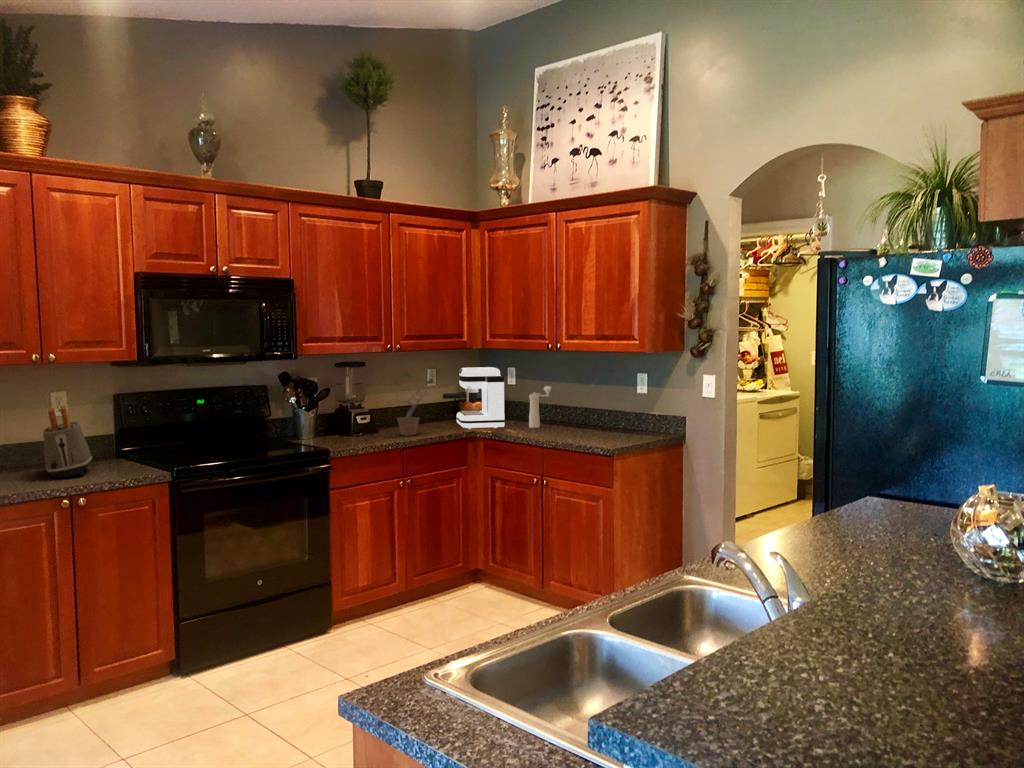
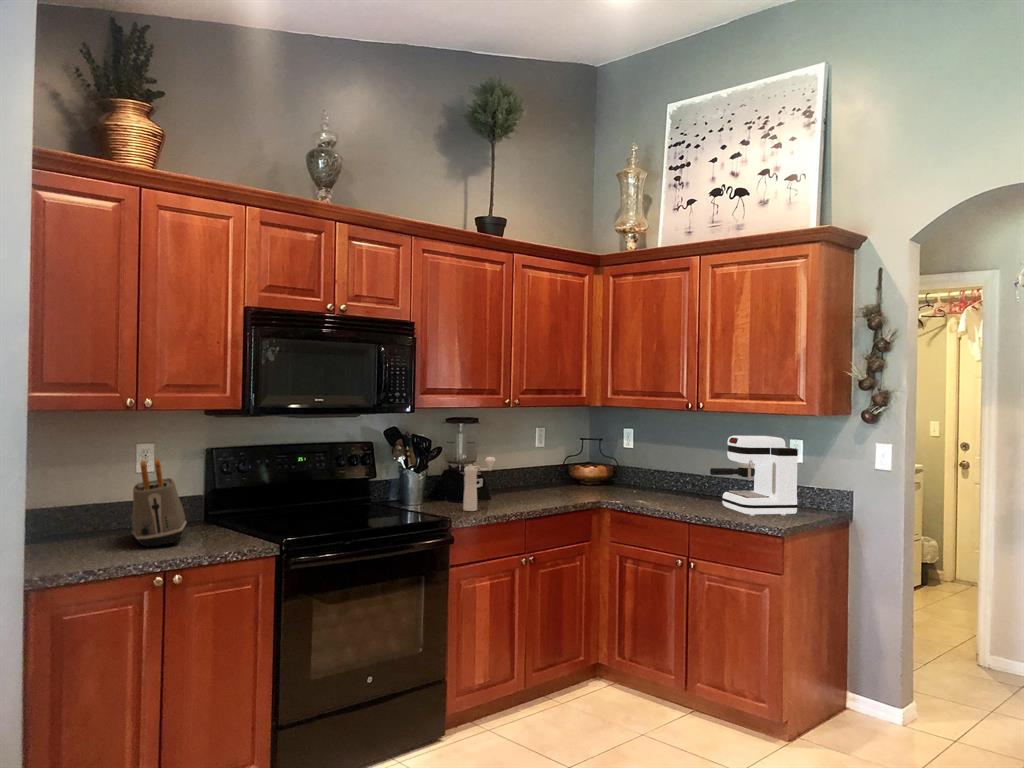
coffee maker: present [443,367,505,429] -> present [710,436,798,516]
potted plant: present [395,370,435,436] -> none [505,426,562,504]
pepper mill: present [529,386,551,428] -> present [463,457,495,511]

